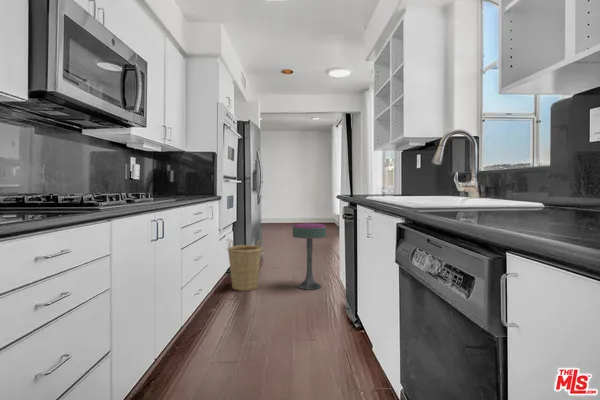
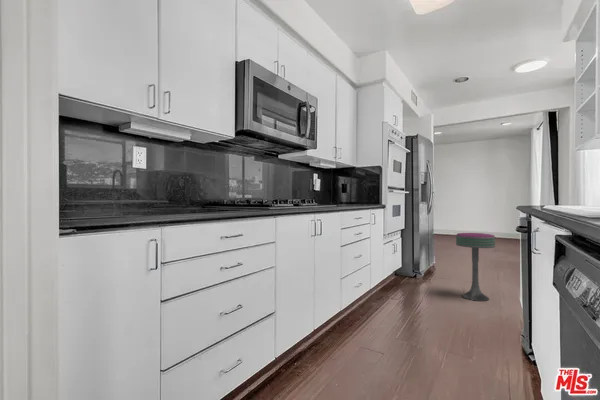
basket: present [228,241,262,291] -> none [392,244,425,292]

